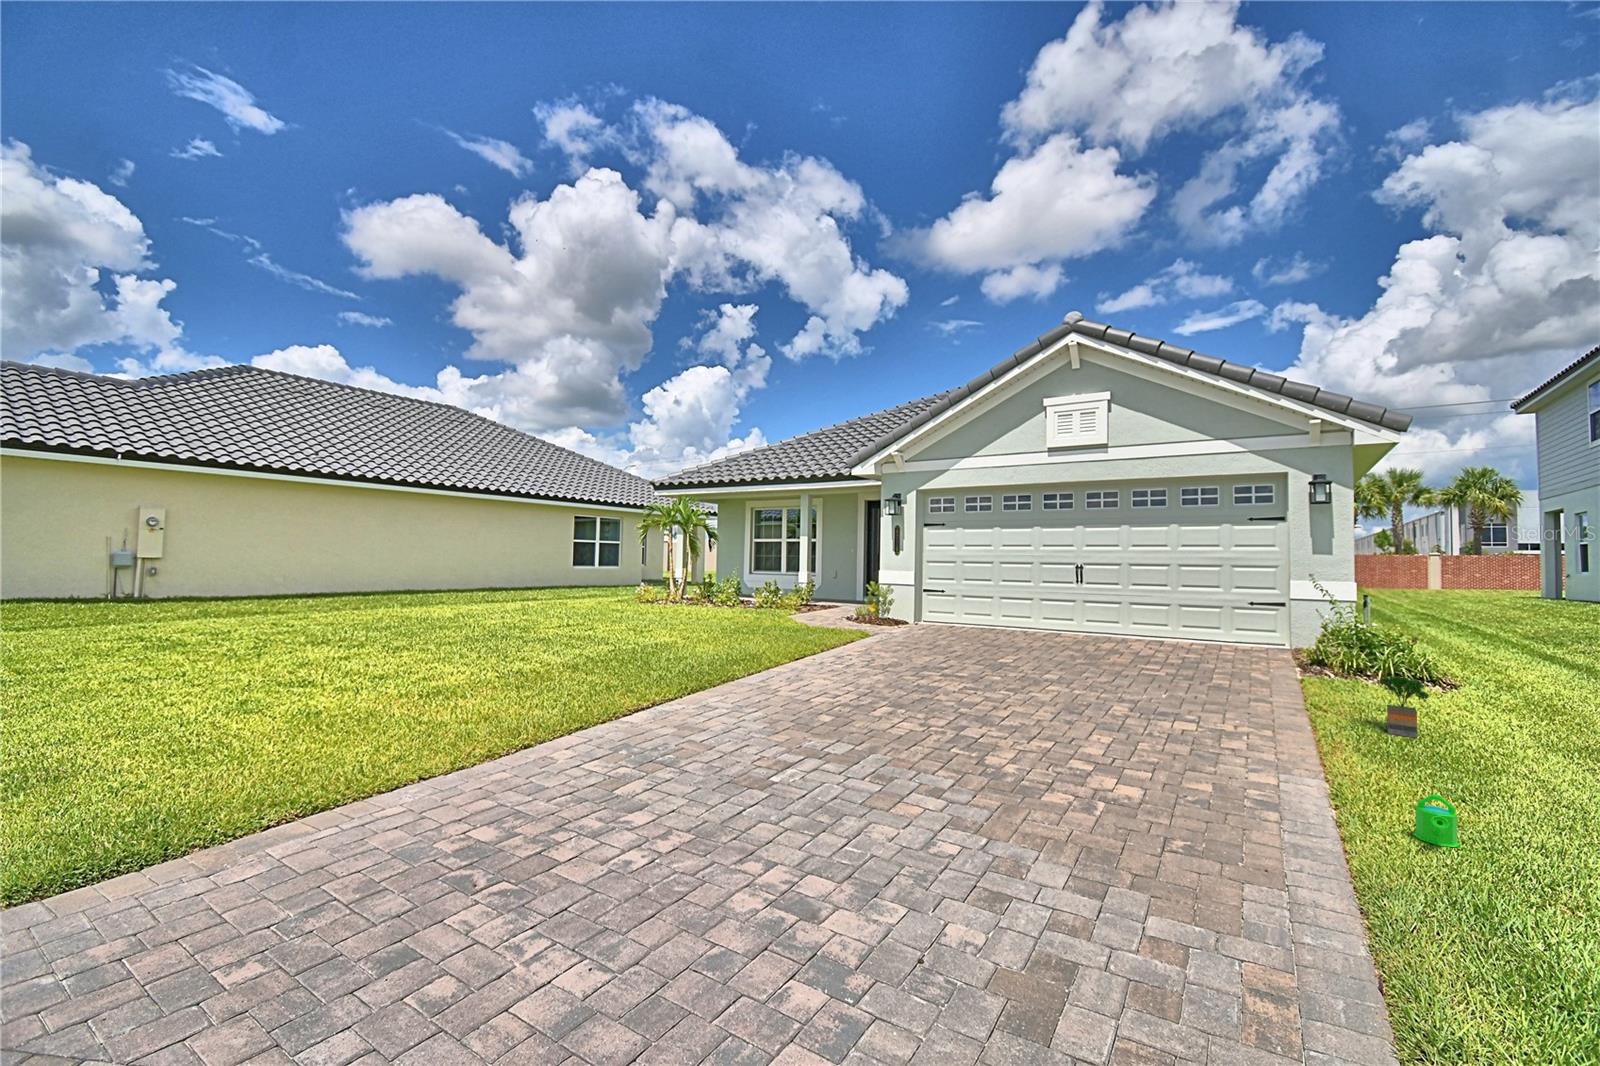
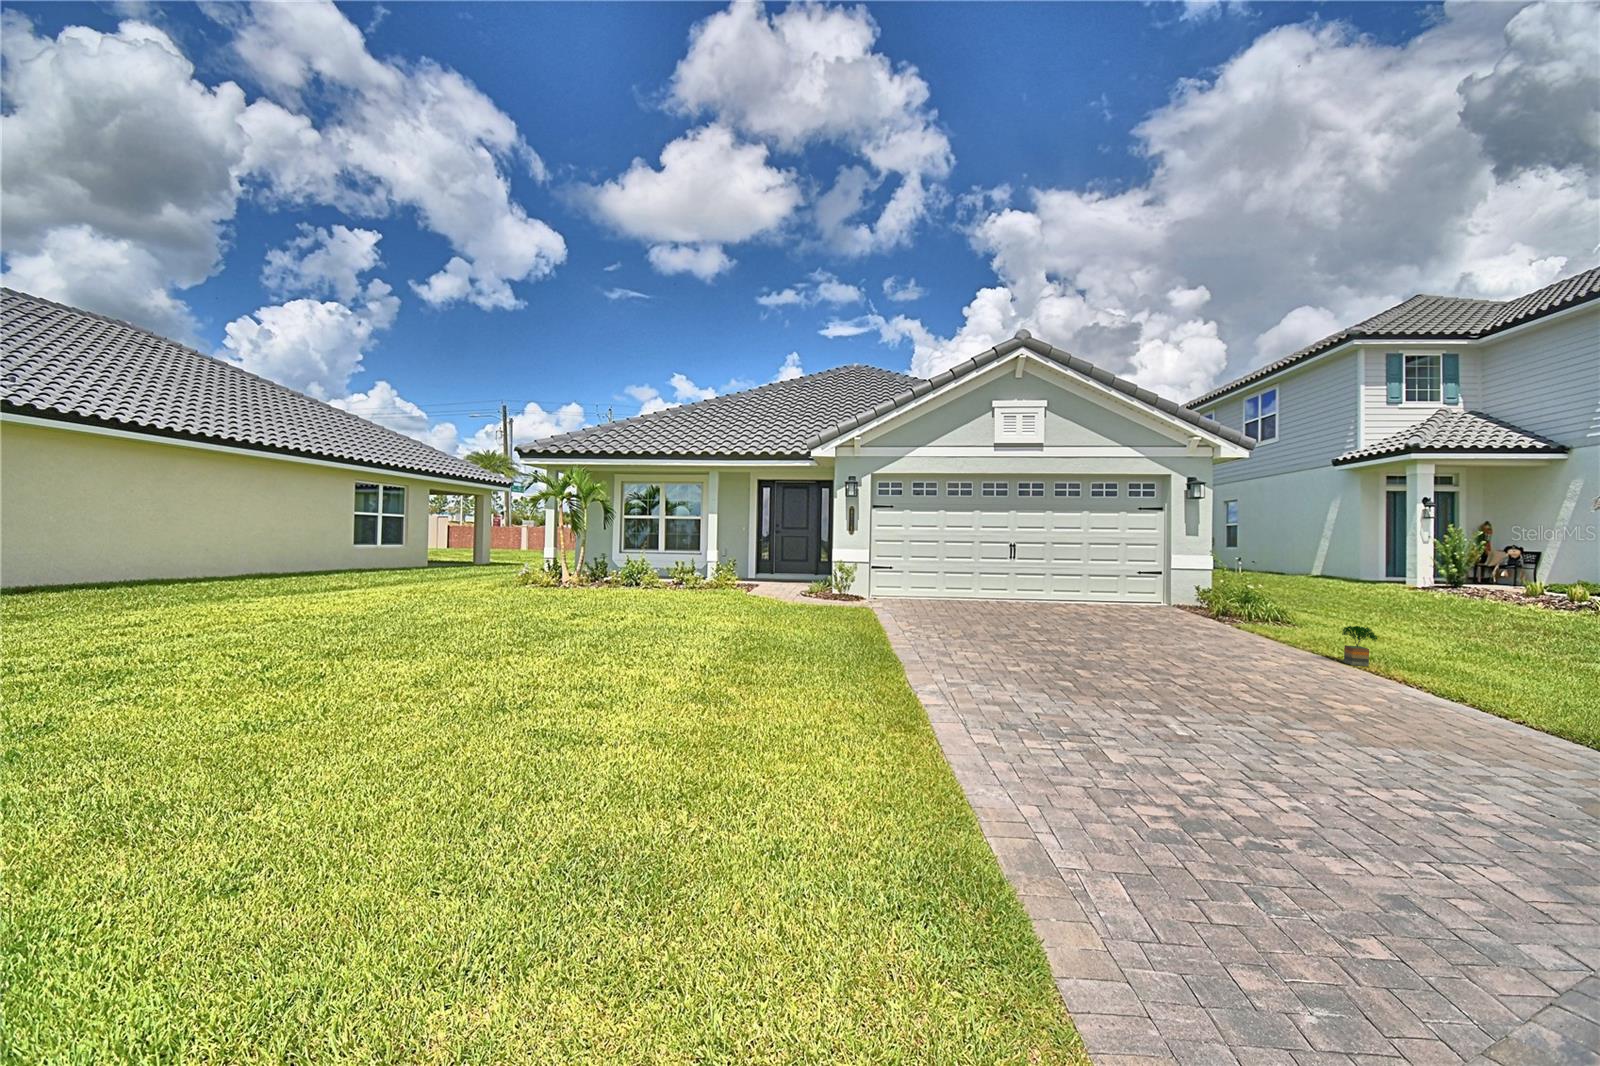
watering can: present [1413,794,1461,847] -> none [1511,698,1549,729]

